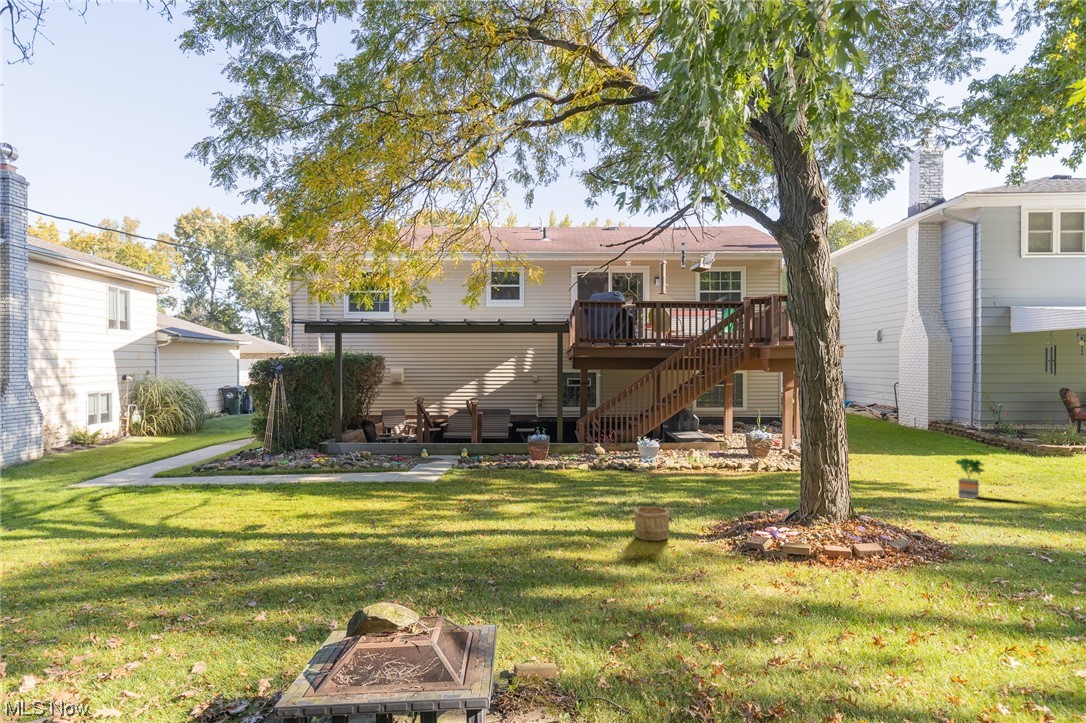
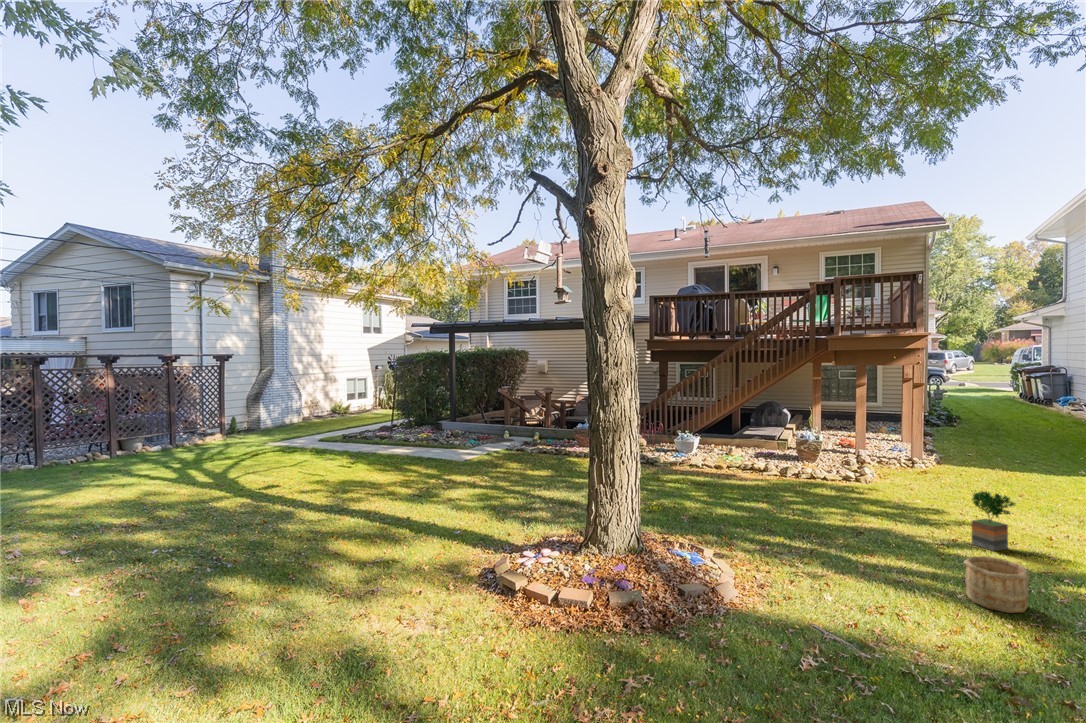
wooden bucket: present [634,507,670,541] -> present [964,556,1030,613]

